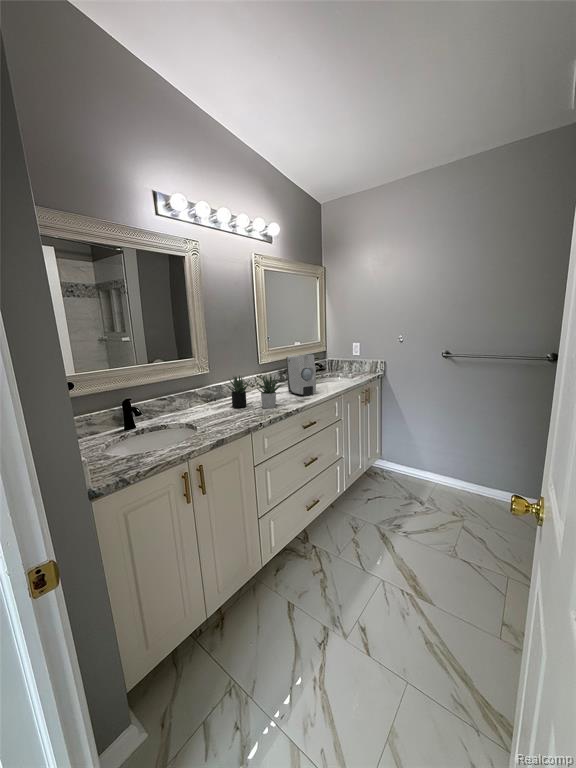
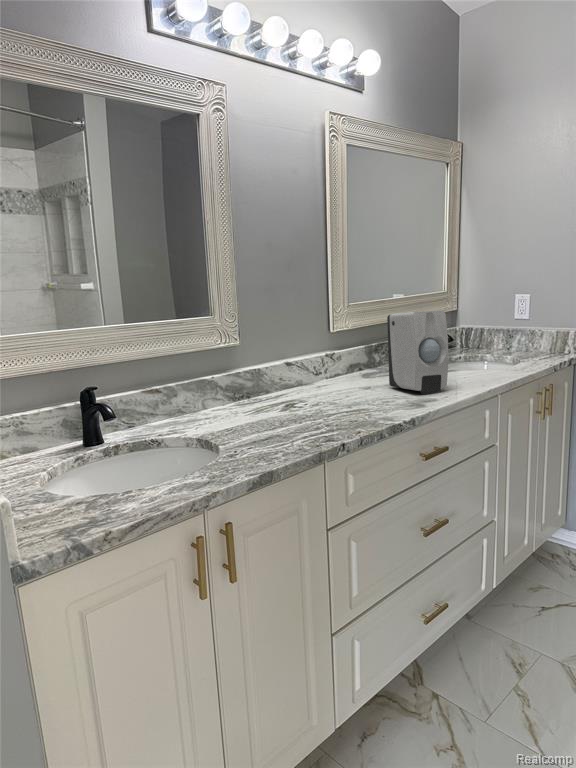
succulent plant: present [226,375,281,408] -> none [266,343,387,416]

